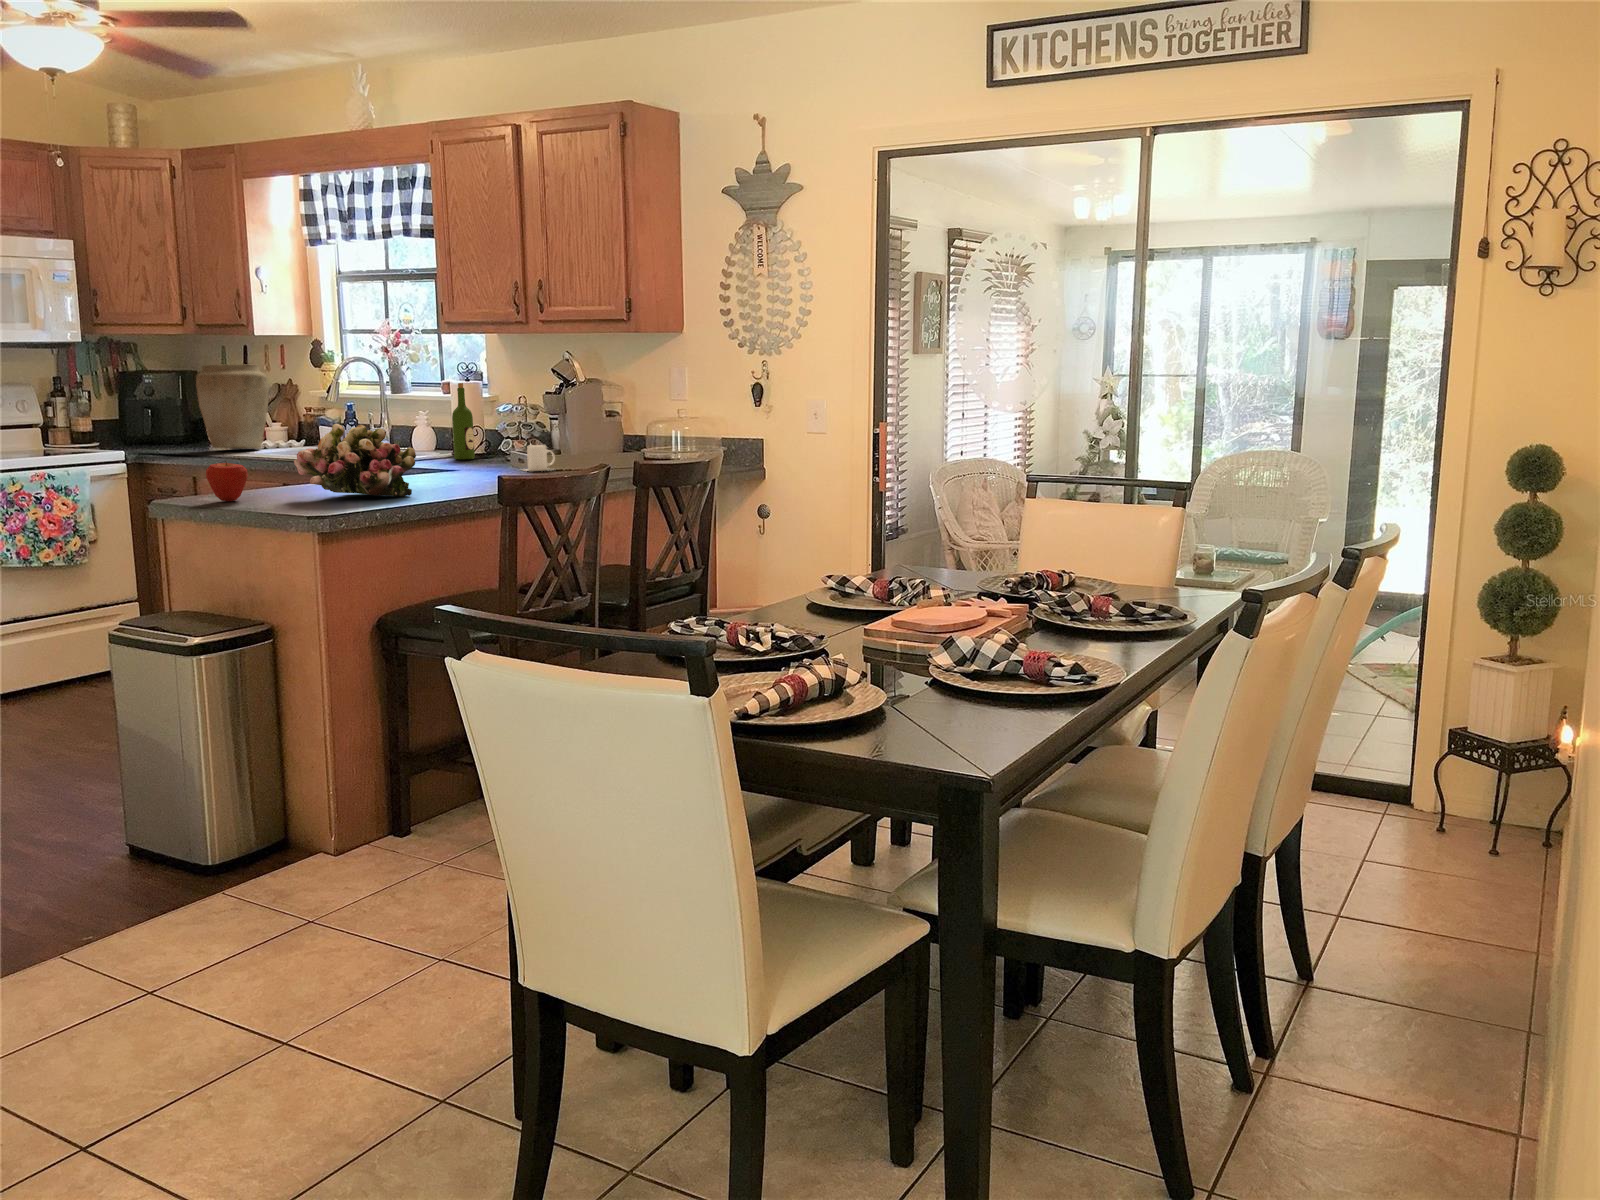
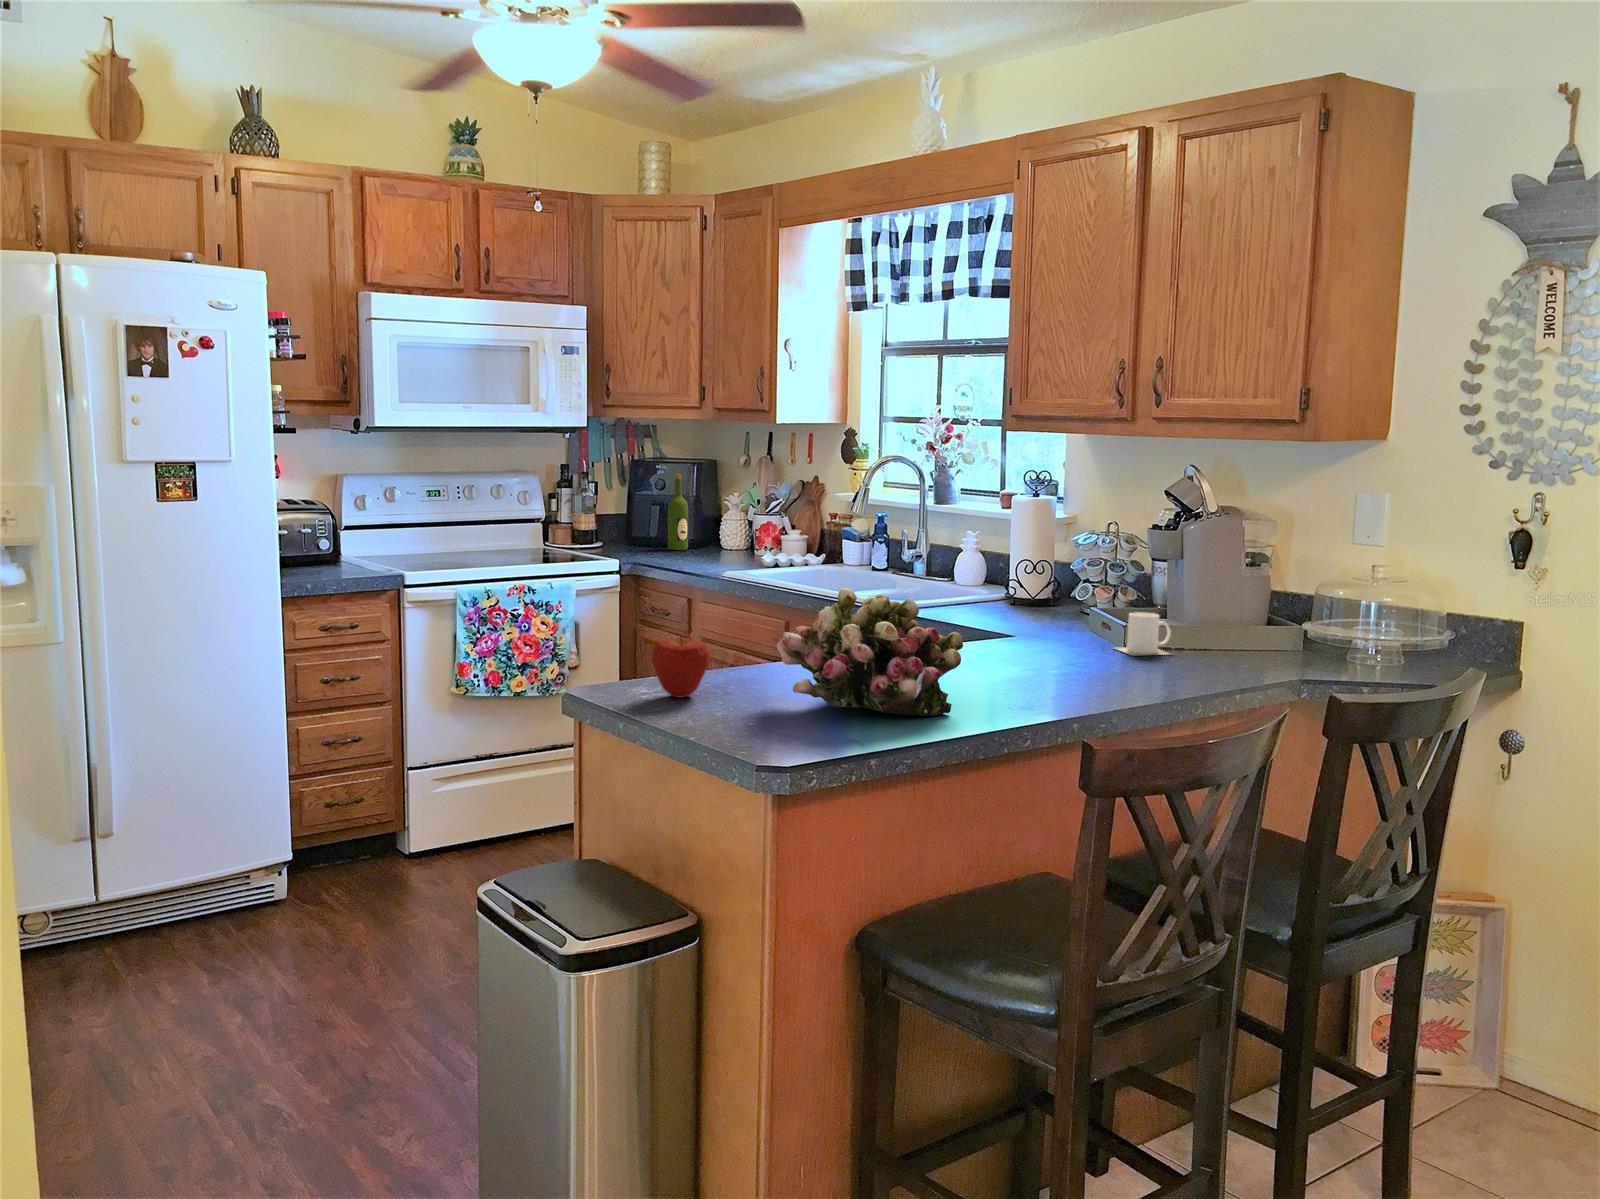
vase: present [196,364,268,449] -> none [706,459,787,563]
wine bottle: present [452,383,475,460] -> present [668,474,688,550]

